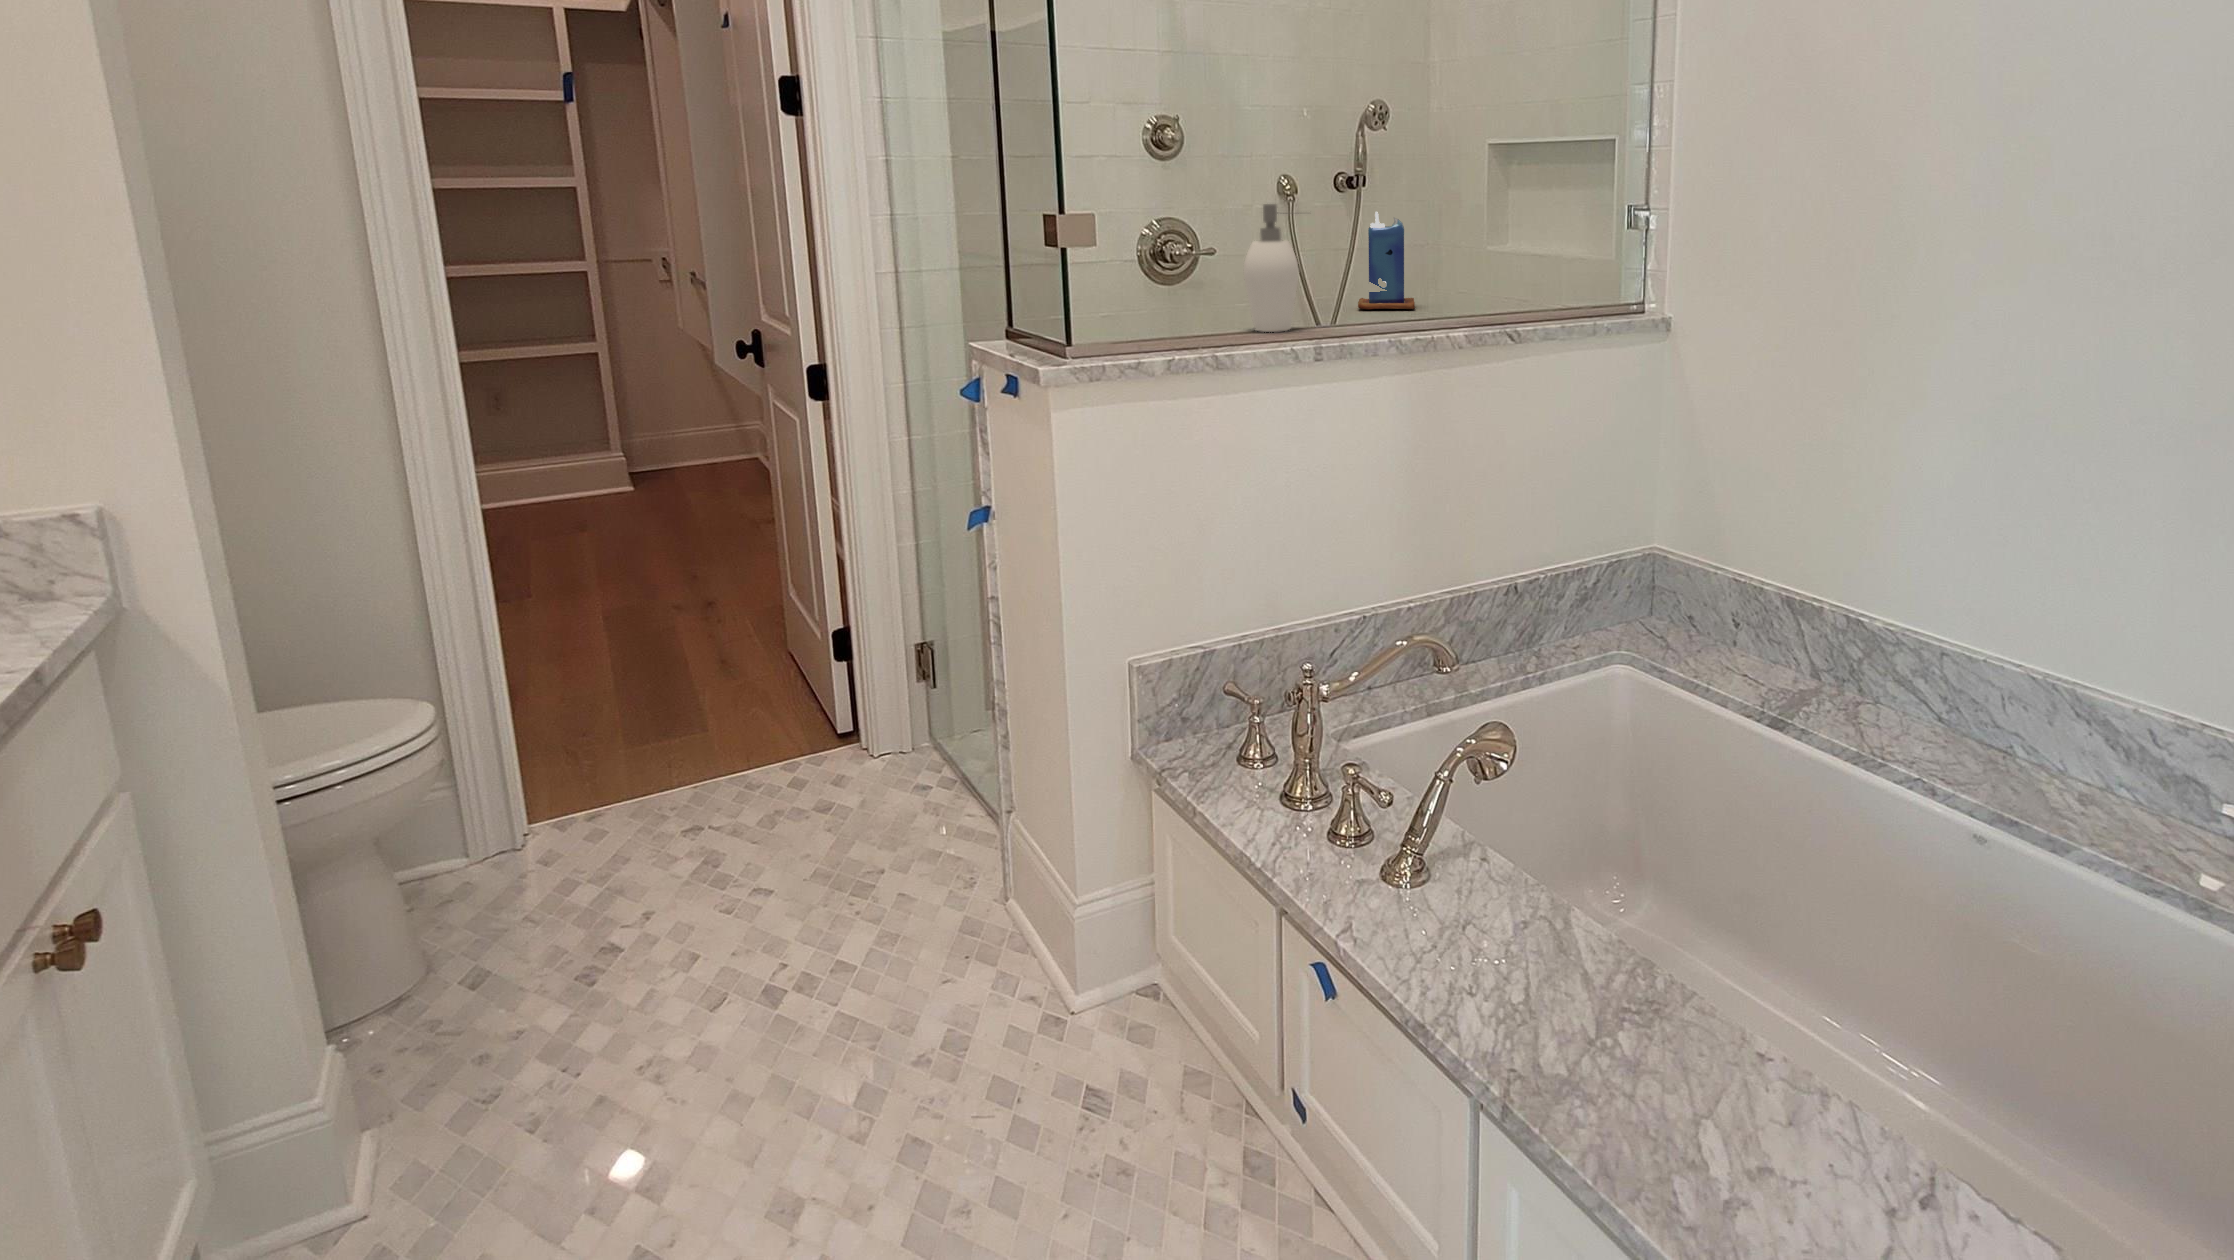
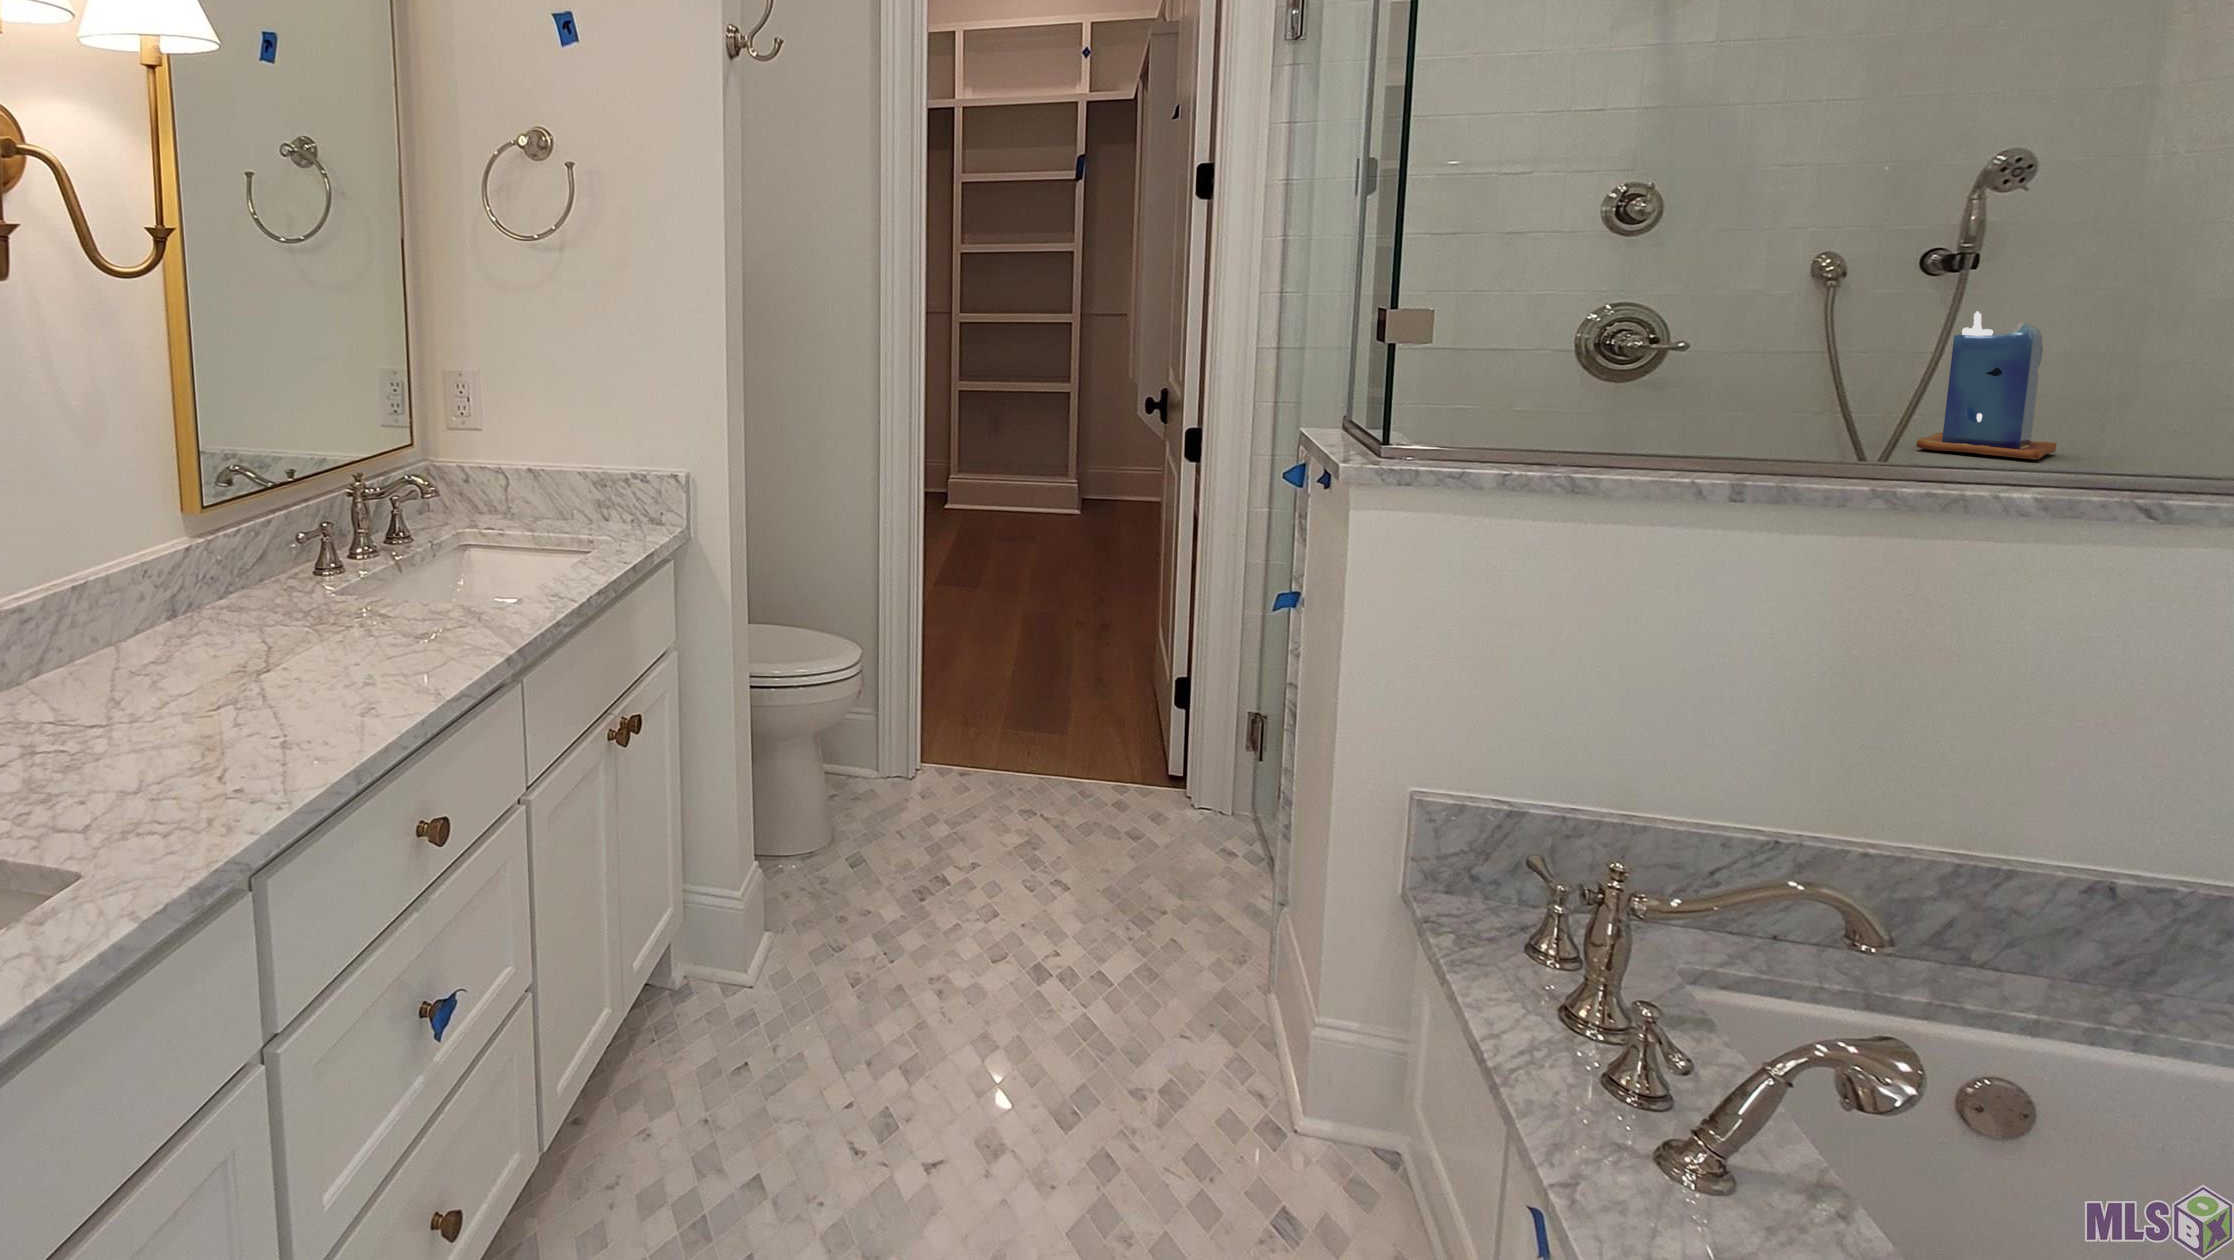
soap dispenser: present [1244,204,1299,332] -> none [1663,301,1779,462]

